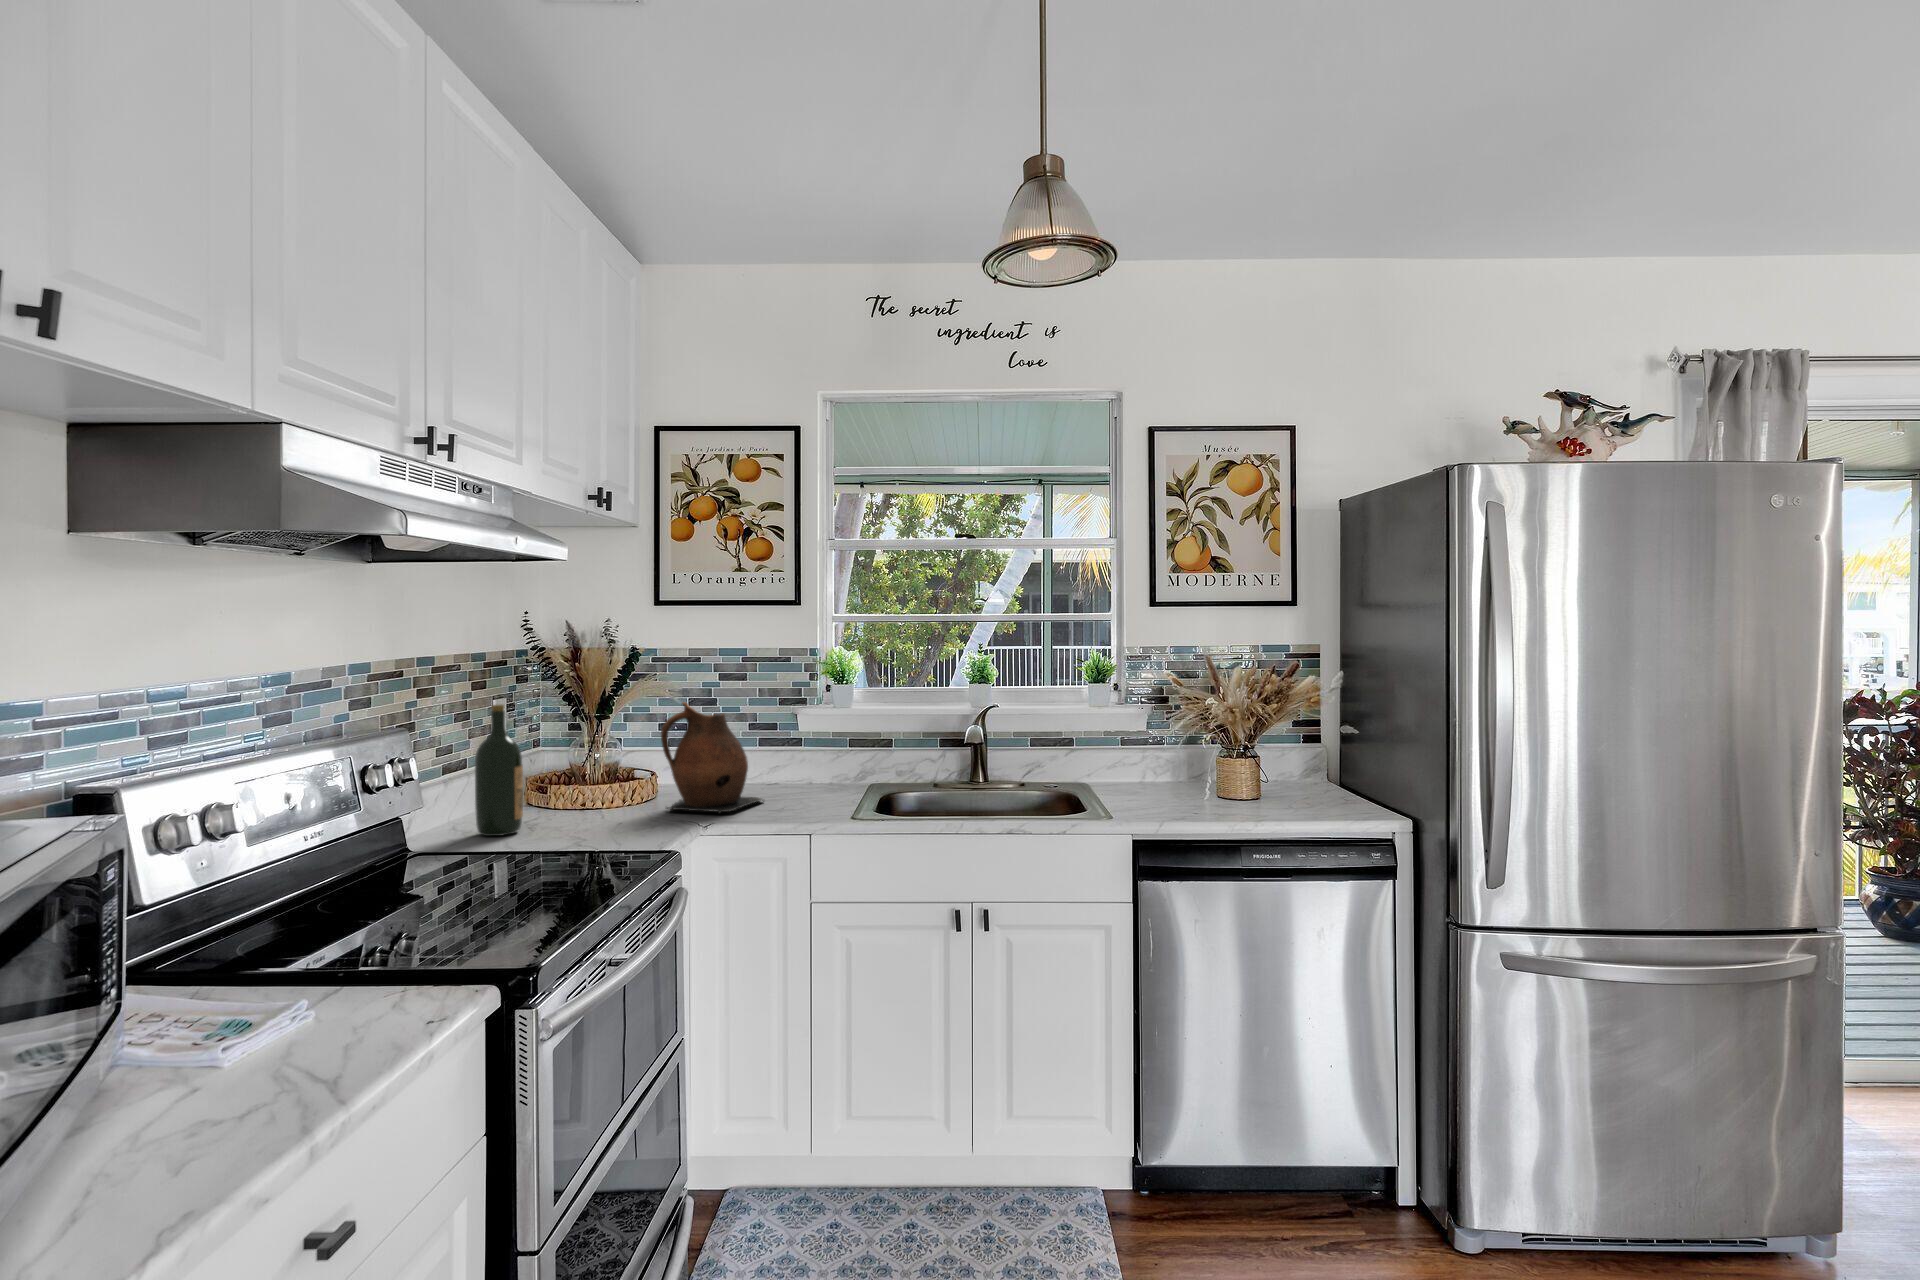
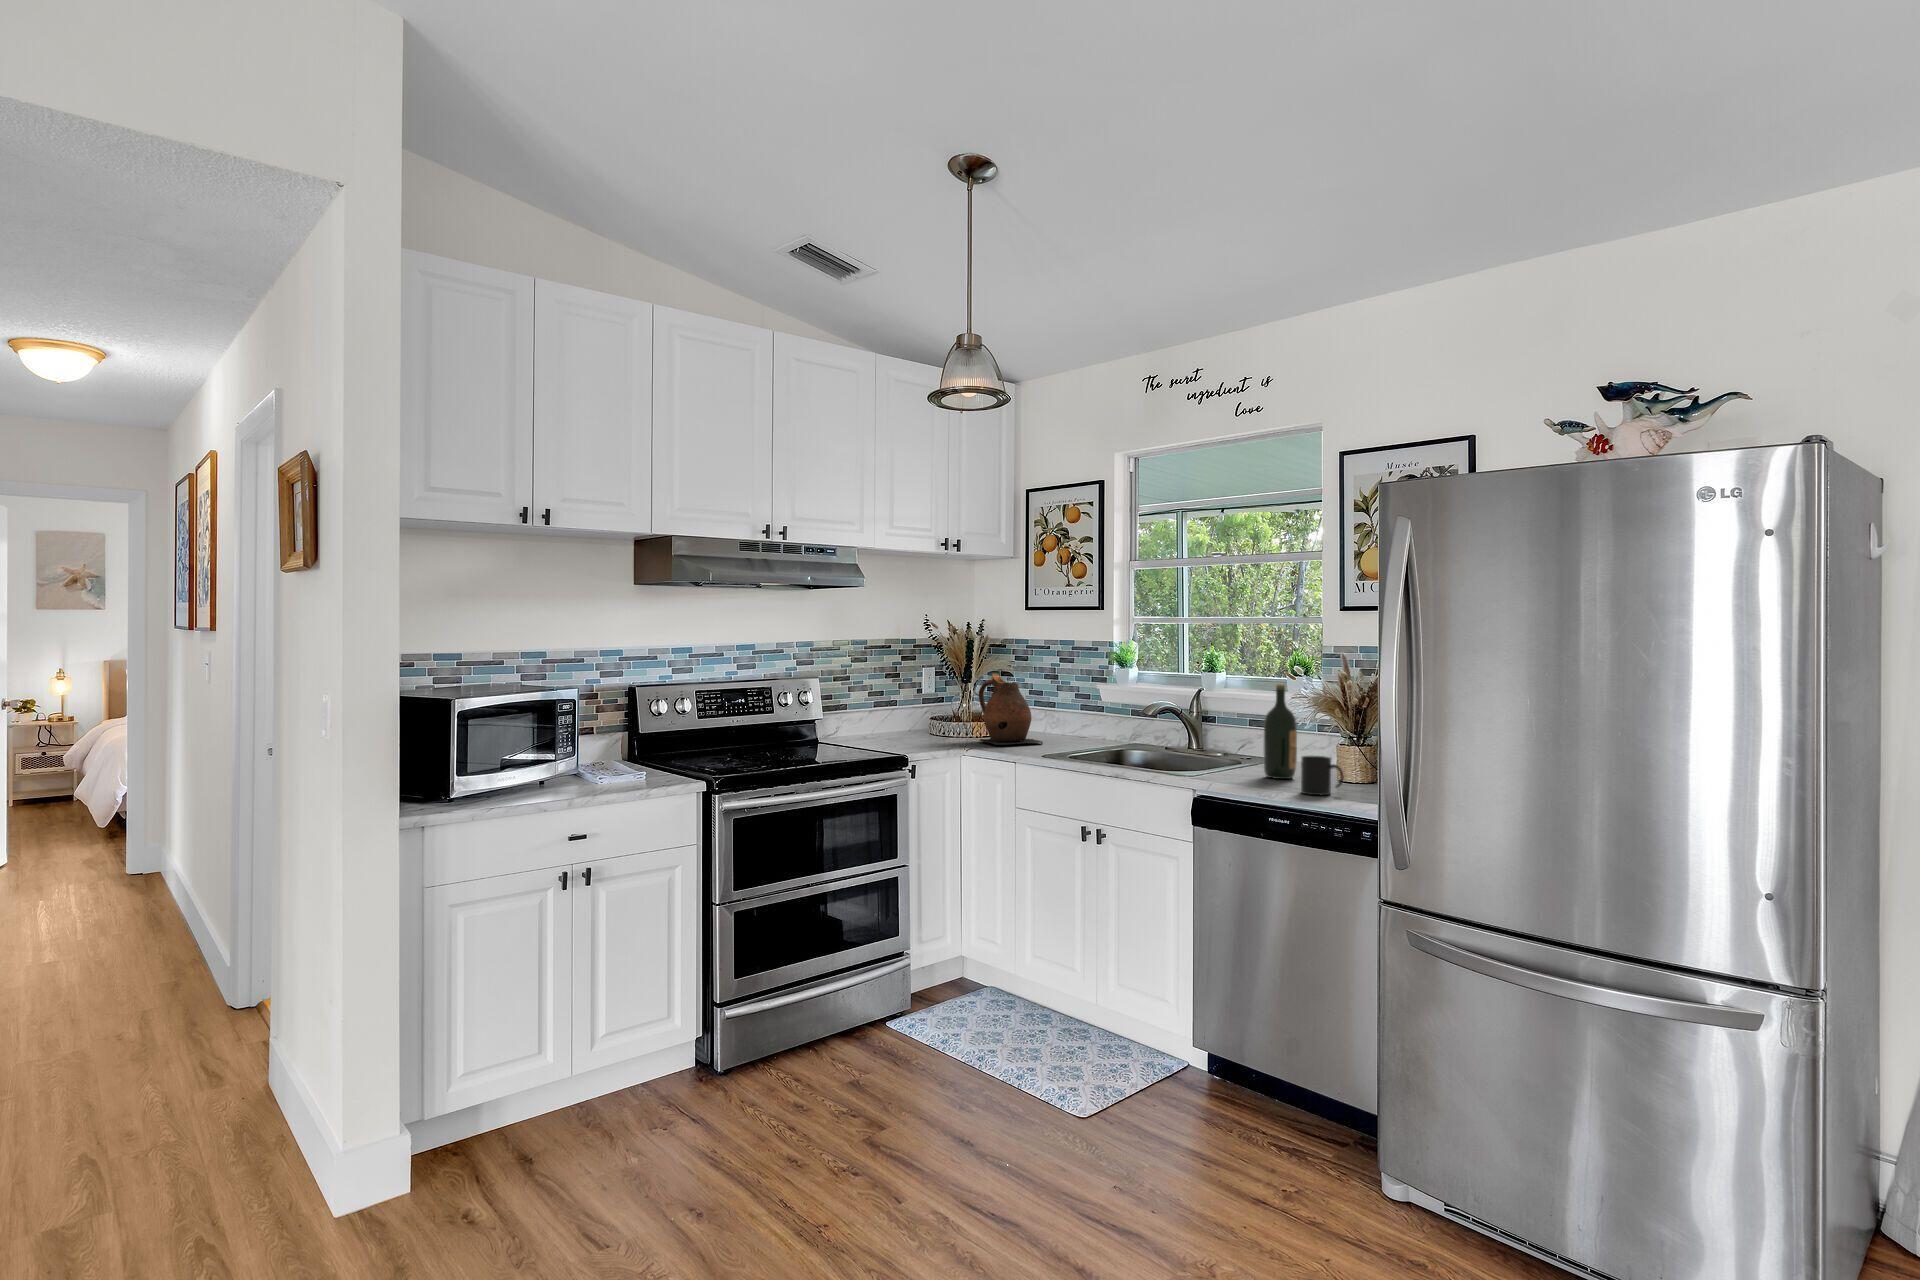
wine bottle: present [475,704,523,836] -> present [1264,684,1297,779]
mug: none [1243,770,1288,816] -> present [1301,756,1344,795]

